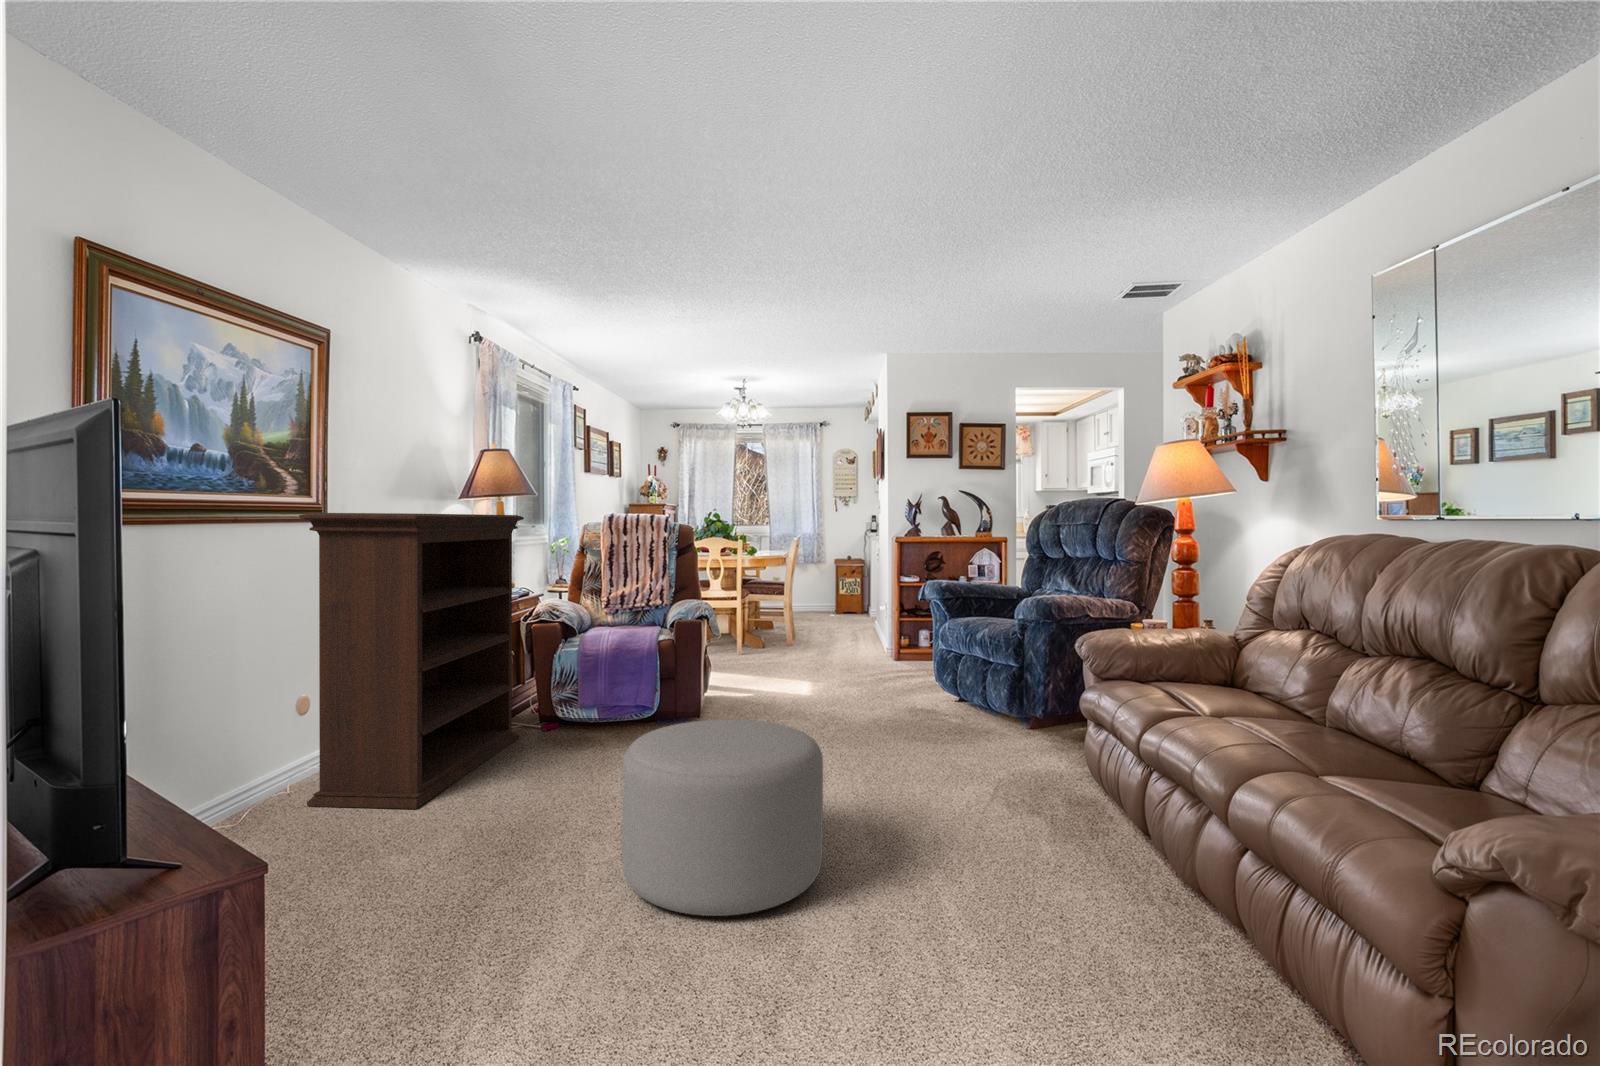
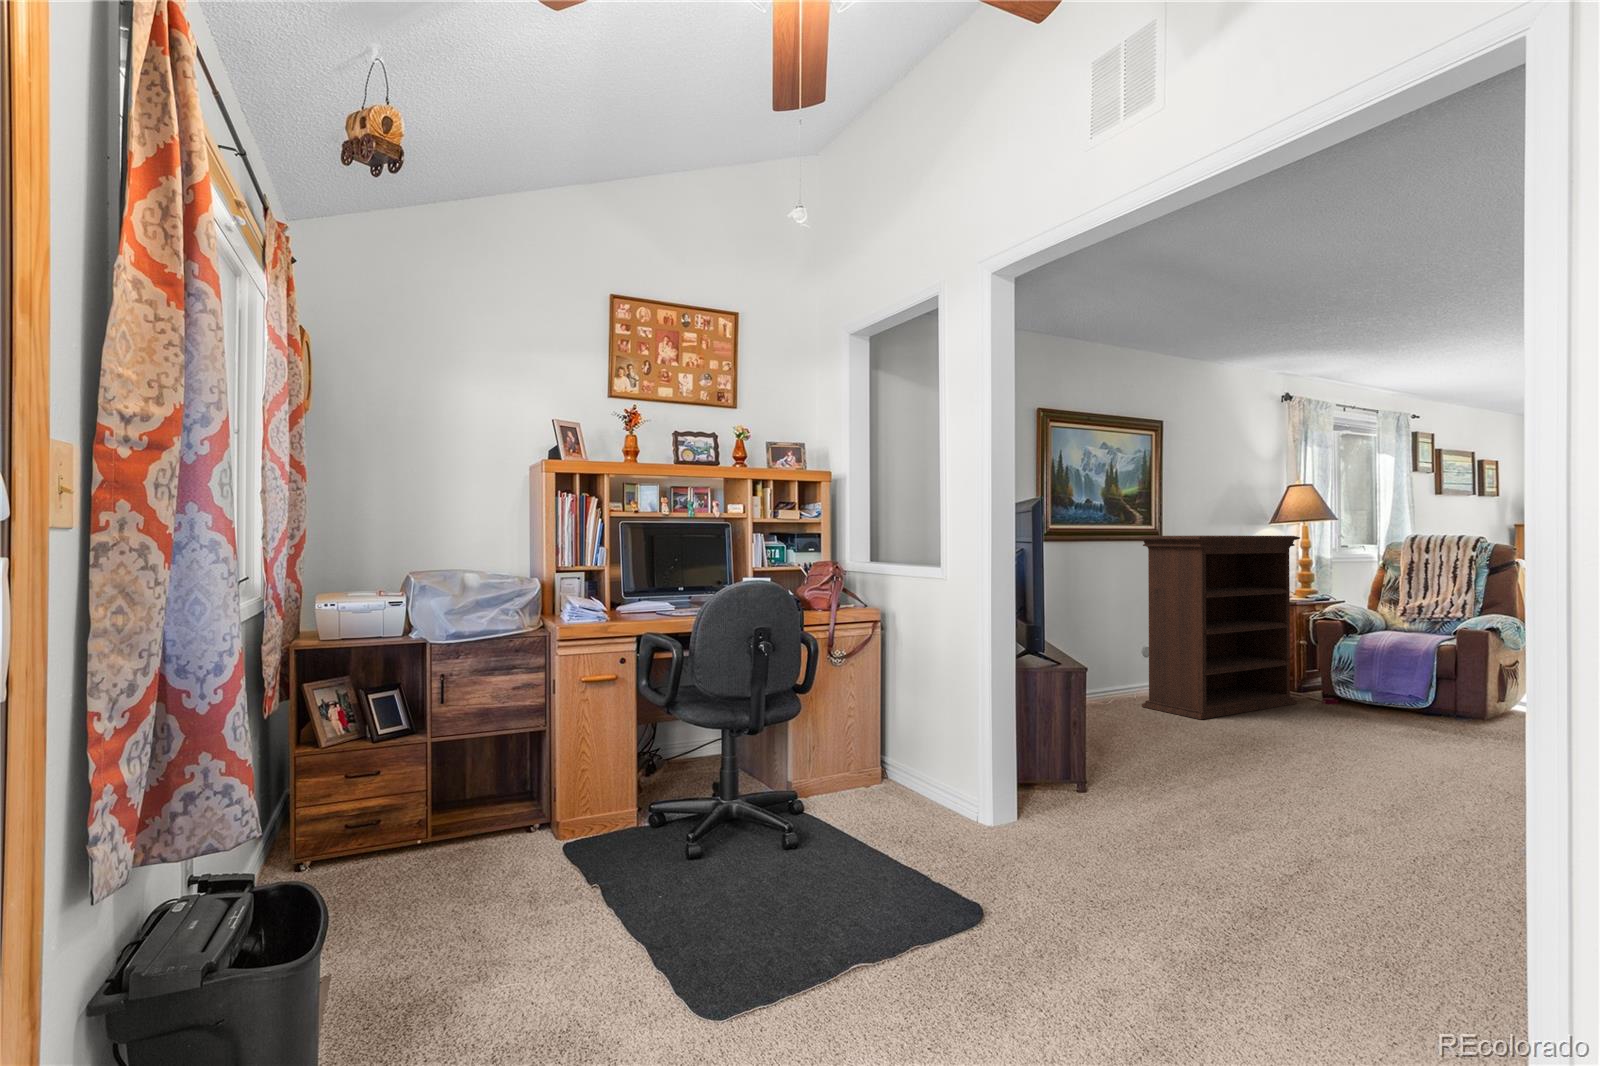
ottoman: present [622,719,823,916] -> none [1302,681,1473,805]

